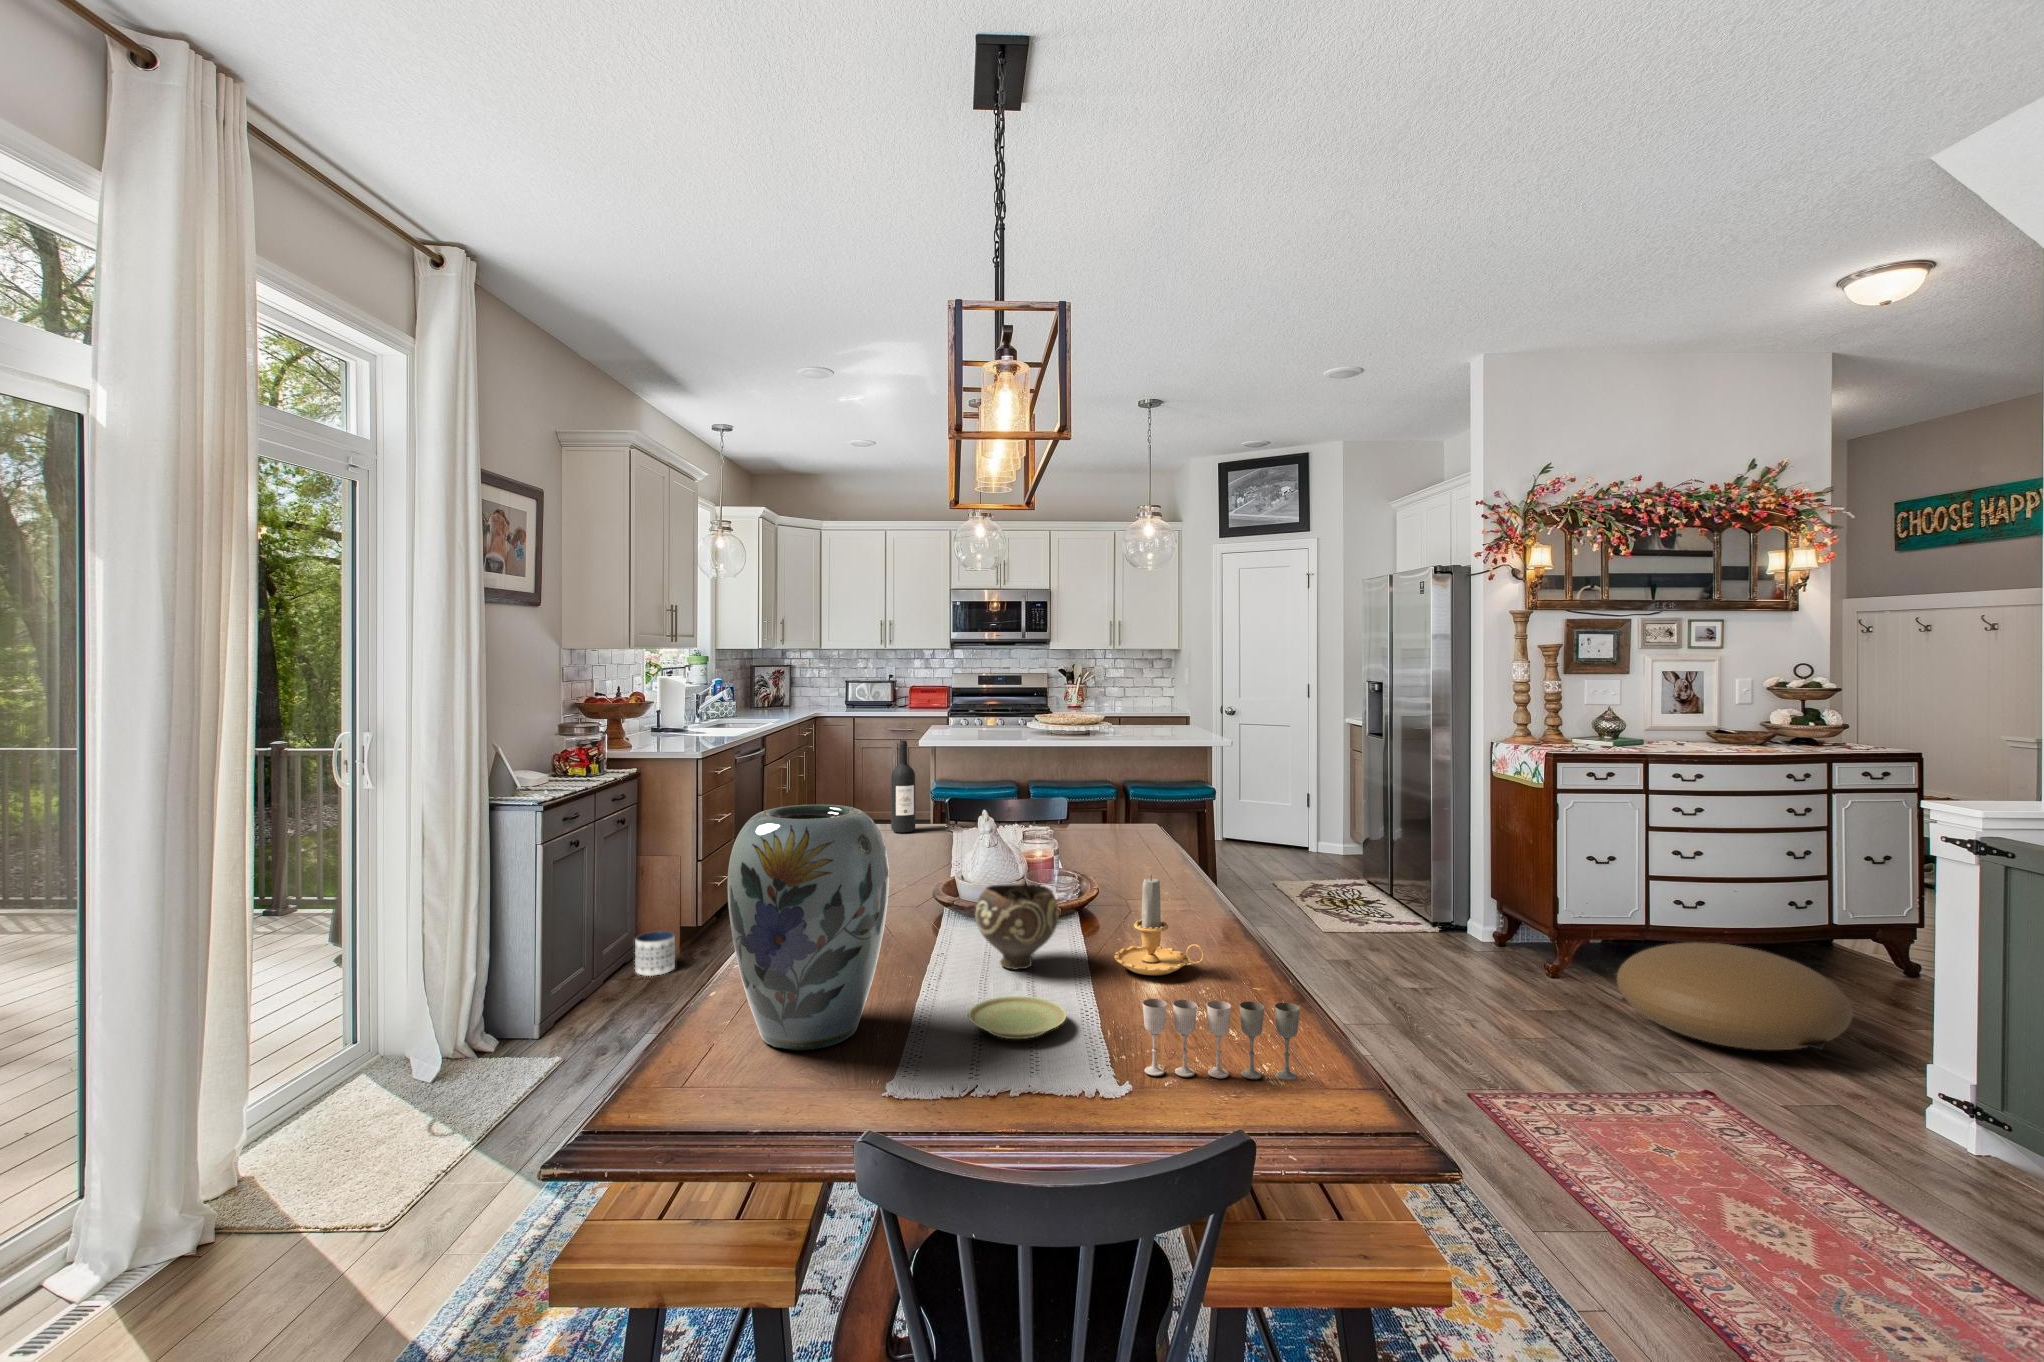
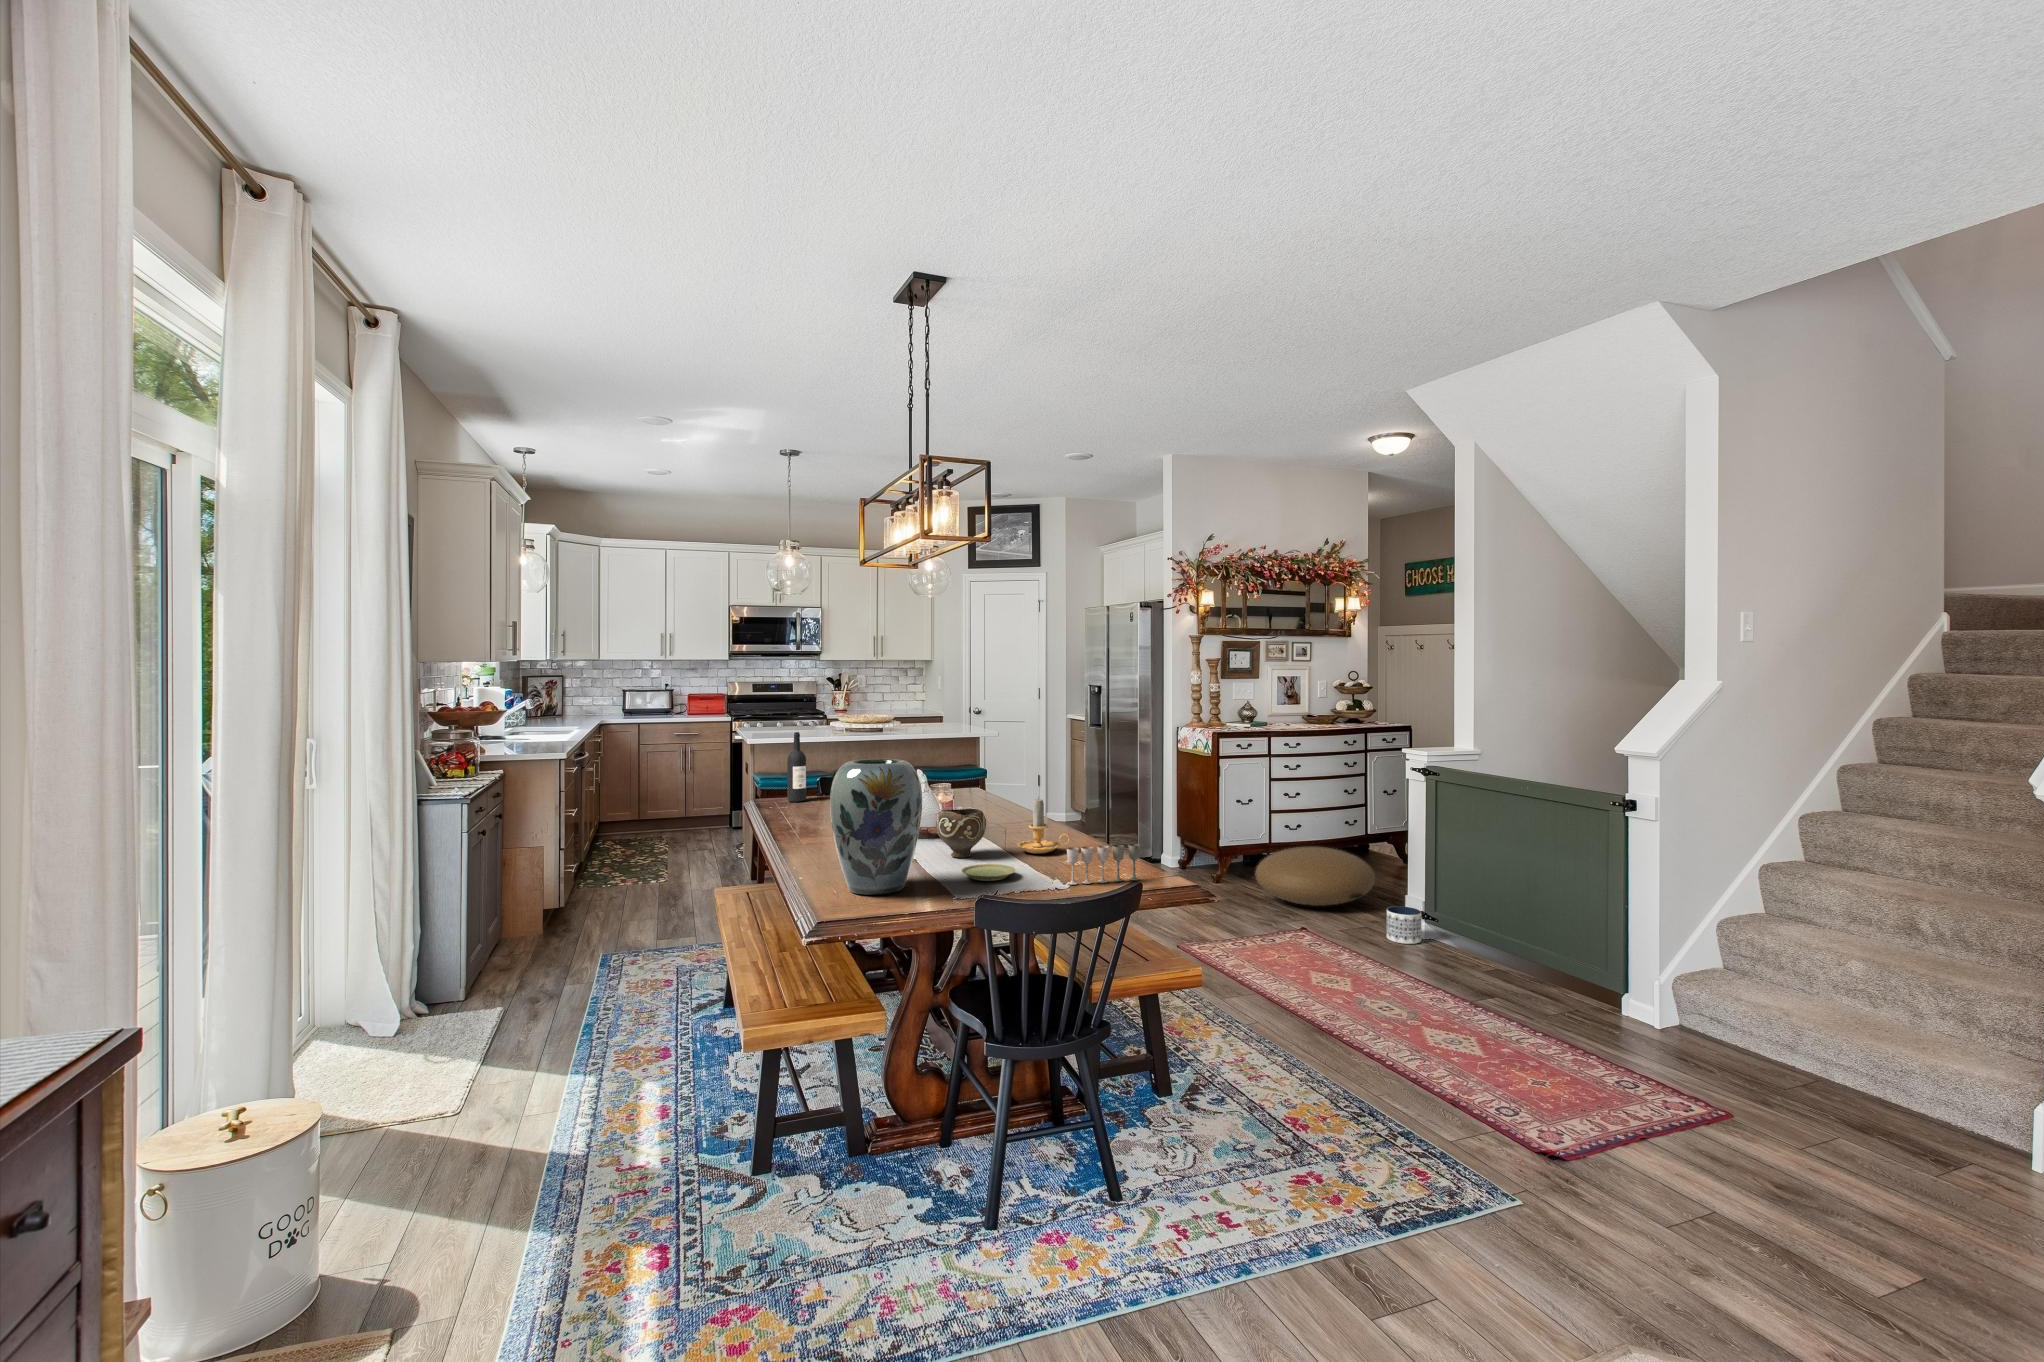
planter: present [635,931,675,976] -> present [1387,906,1421,944]

